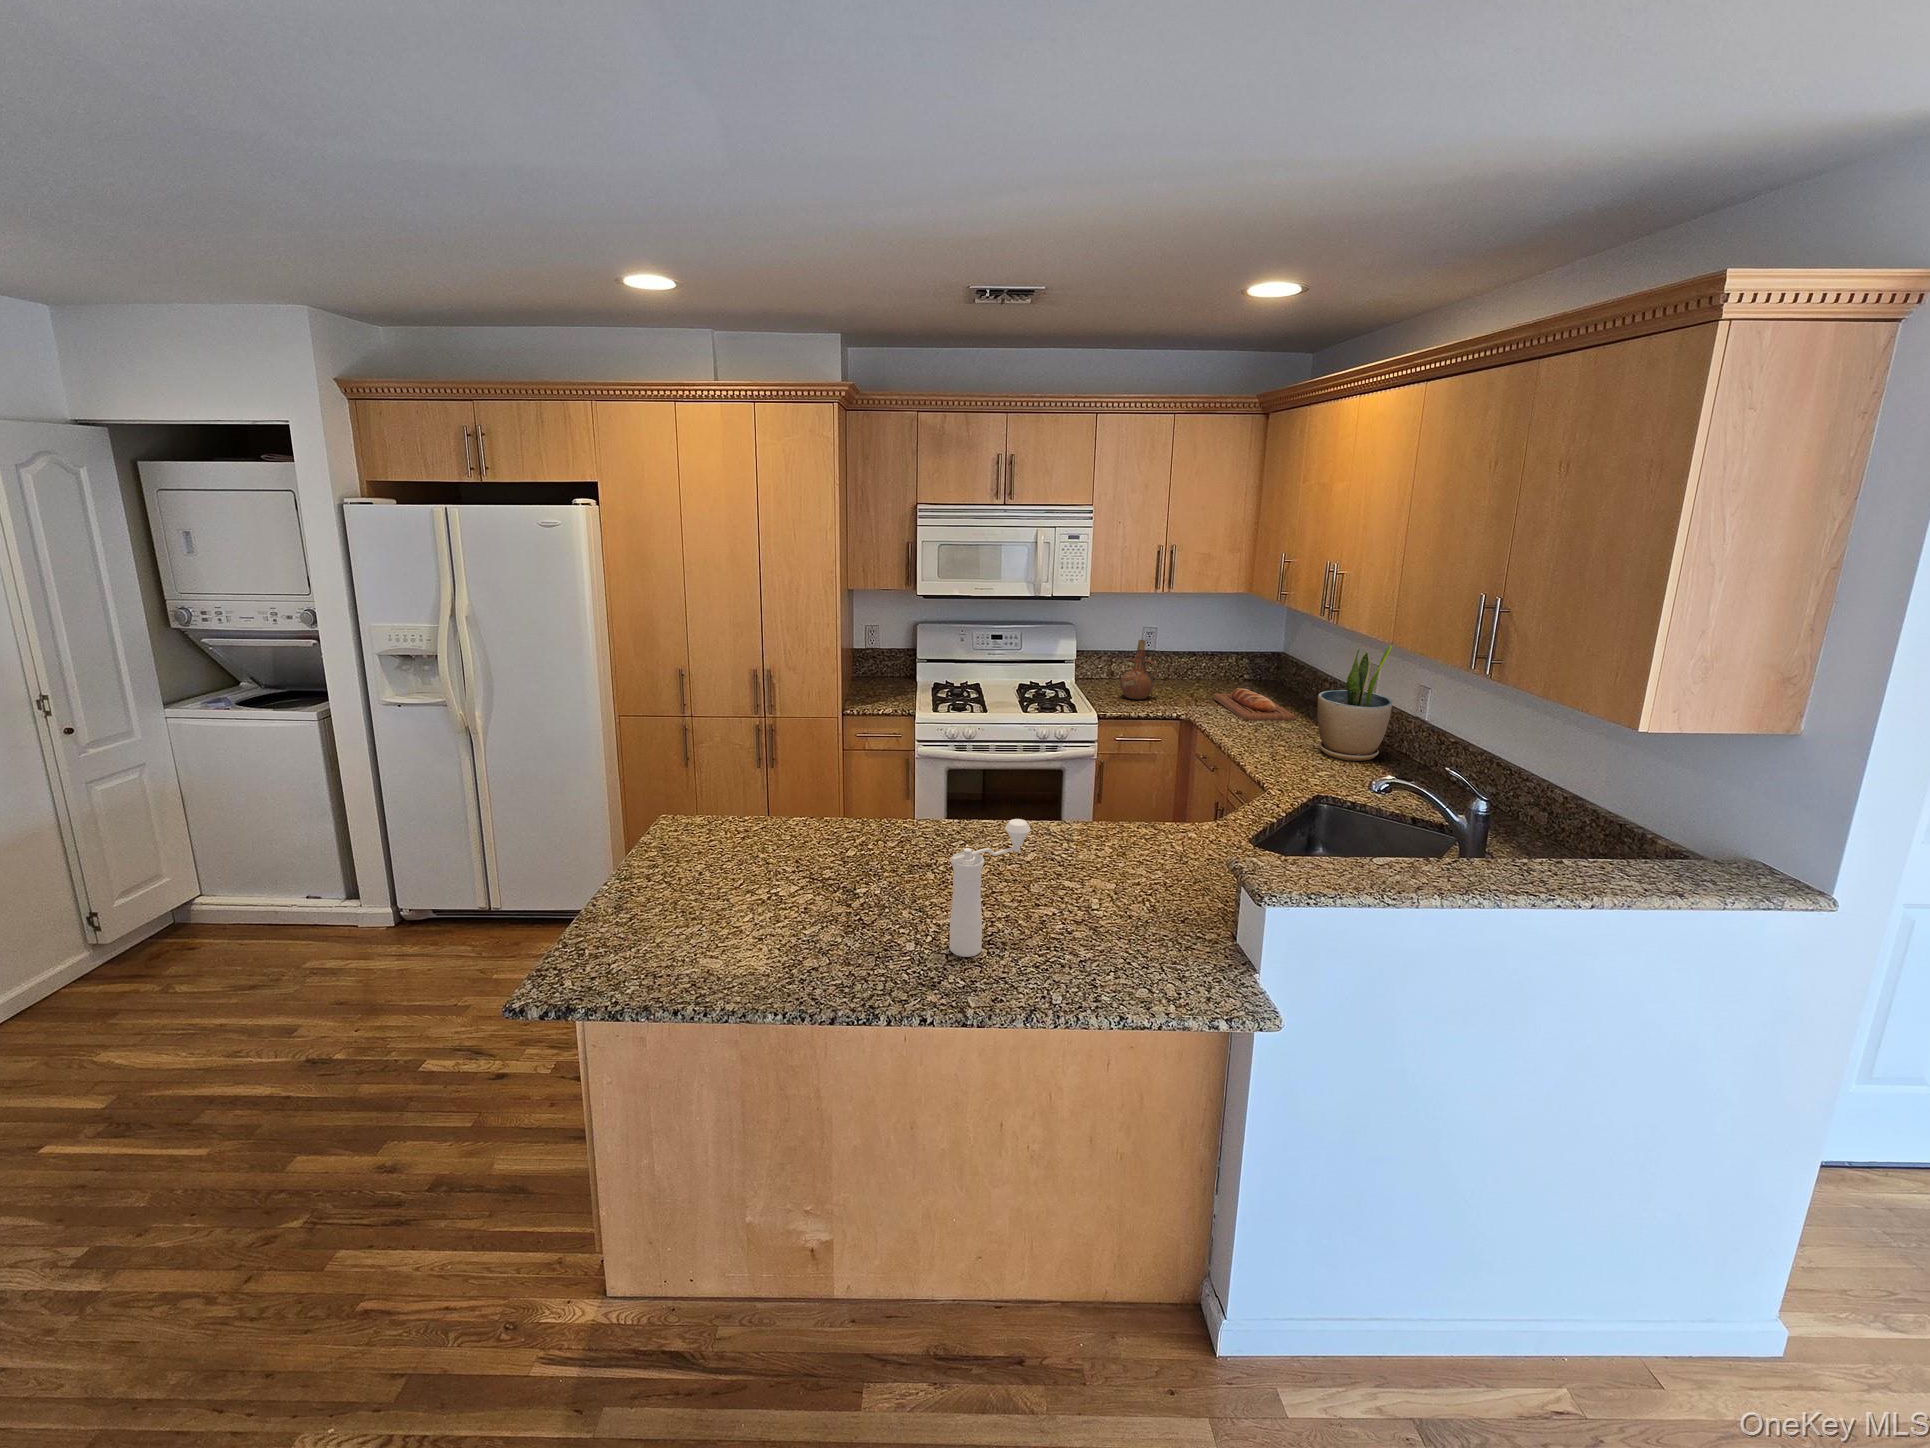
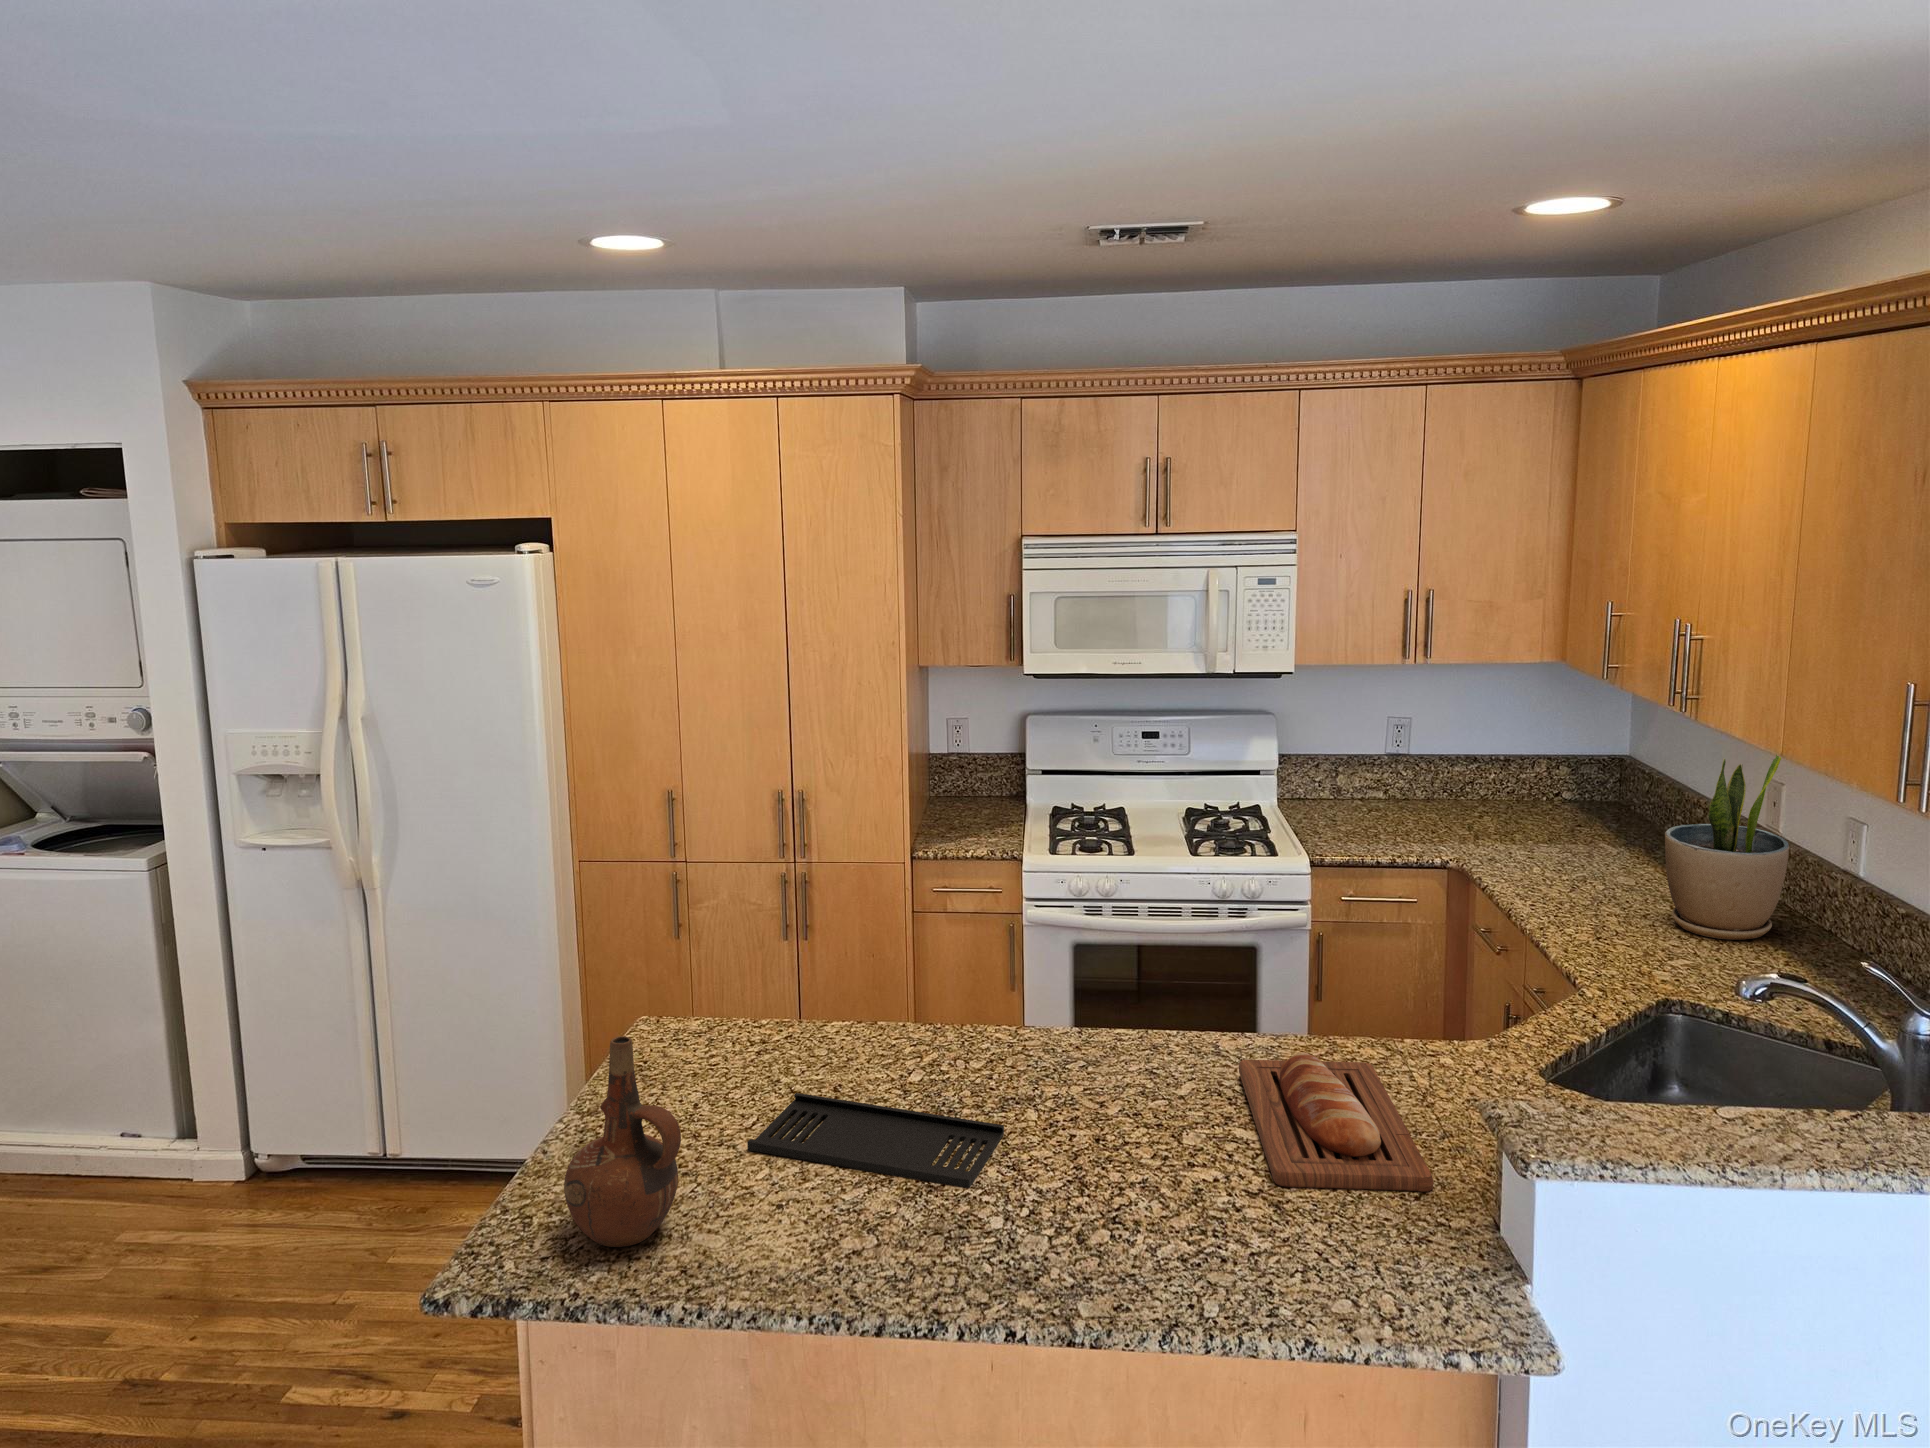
ceramic pitcher: present [1120,640,1157,700] -> present [564,1036,681,1247]
bread loaf: present [1213,688,1296,720] -> present [1239,1052,1433,1192]
pepper mill: present [949,819,1030,957] -> none [1054,1035,1174,1243]
tray: none [738,863,912,924] -> present [747,1093,1004,1188]

